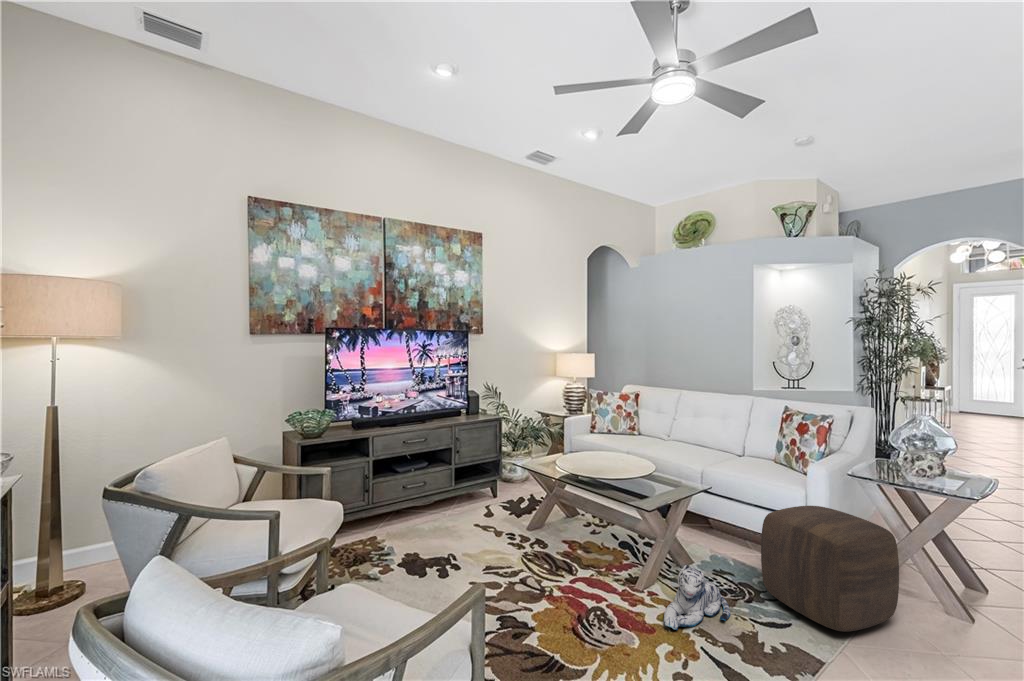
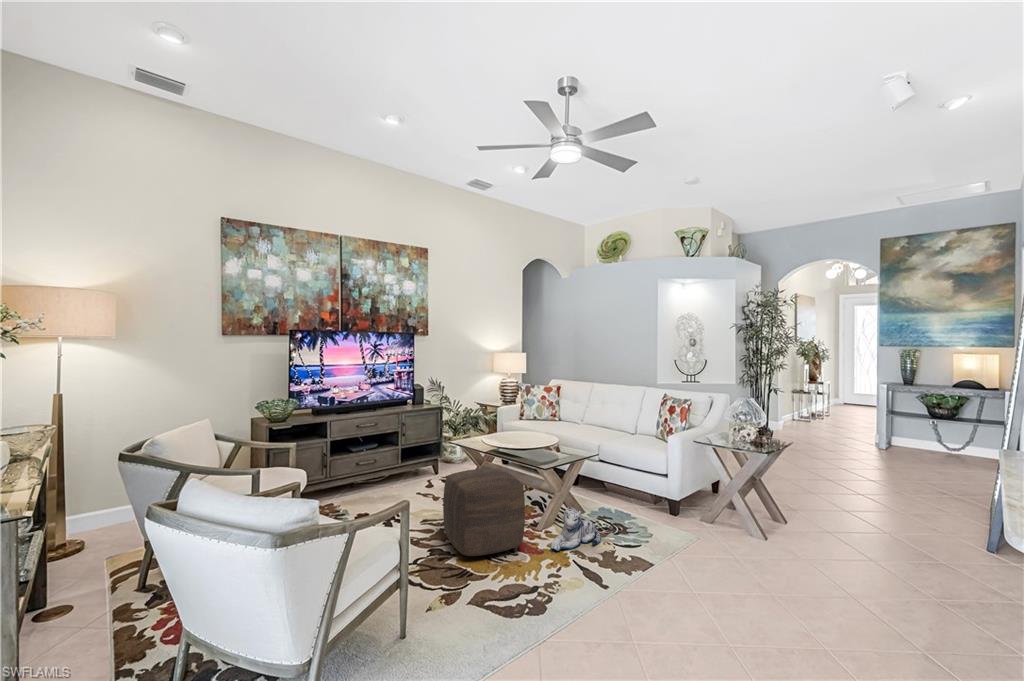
ottoman: present [761,506,899,632] -> present [443,469,525,556]

